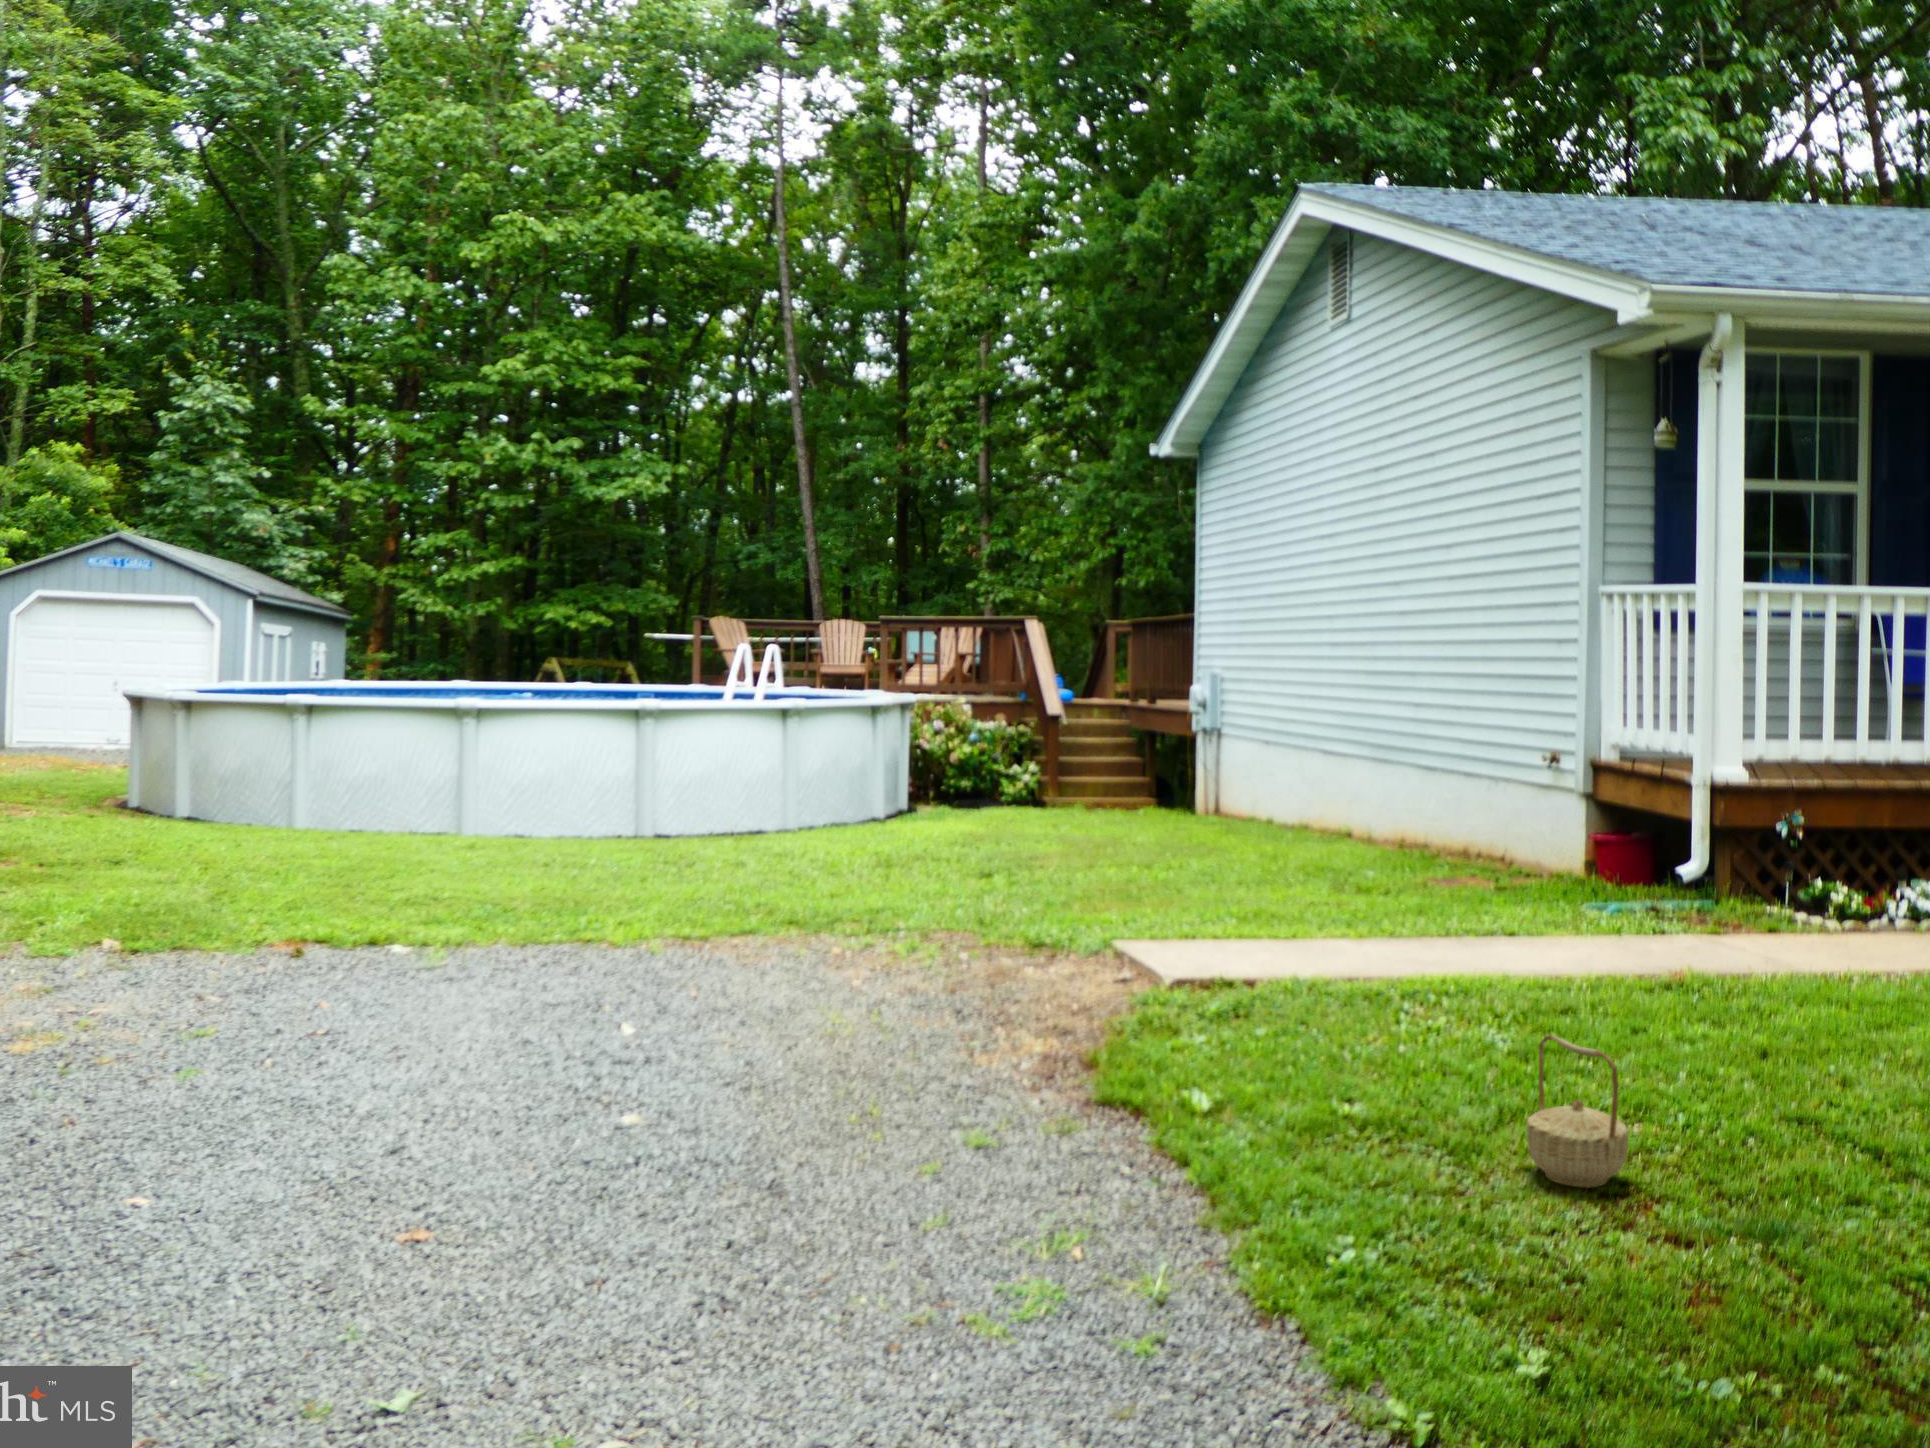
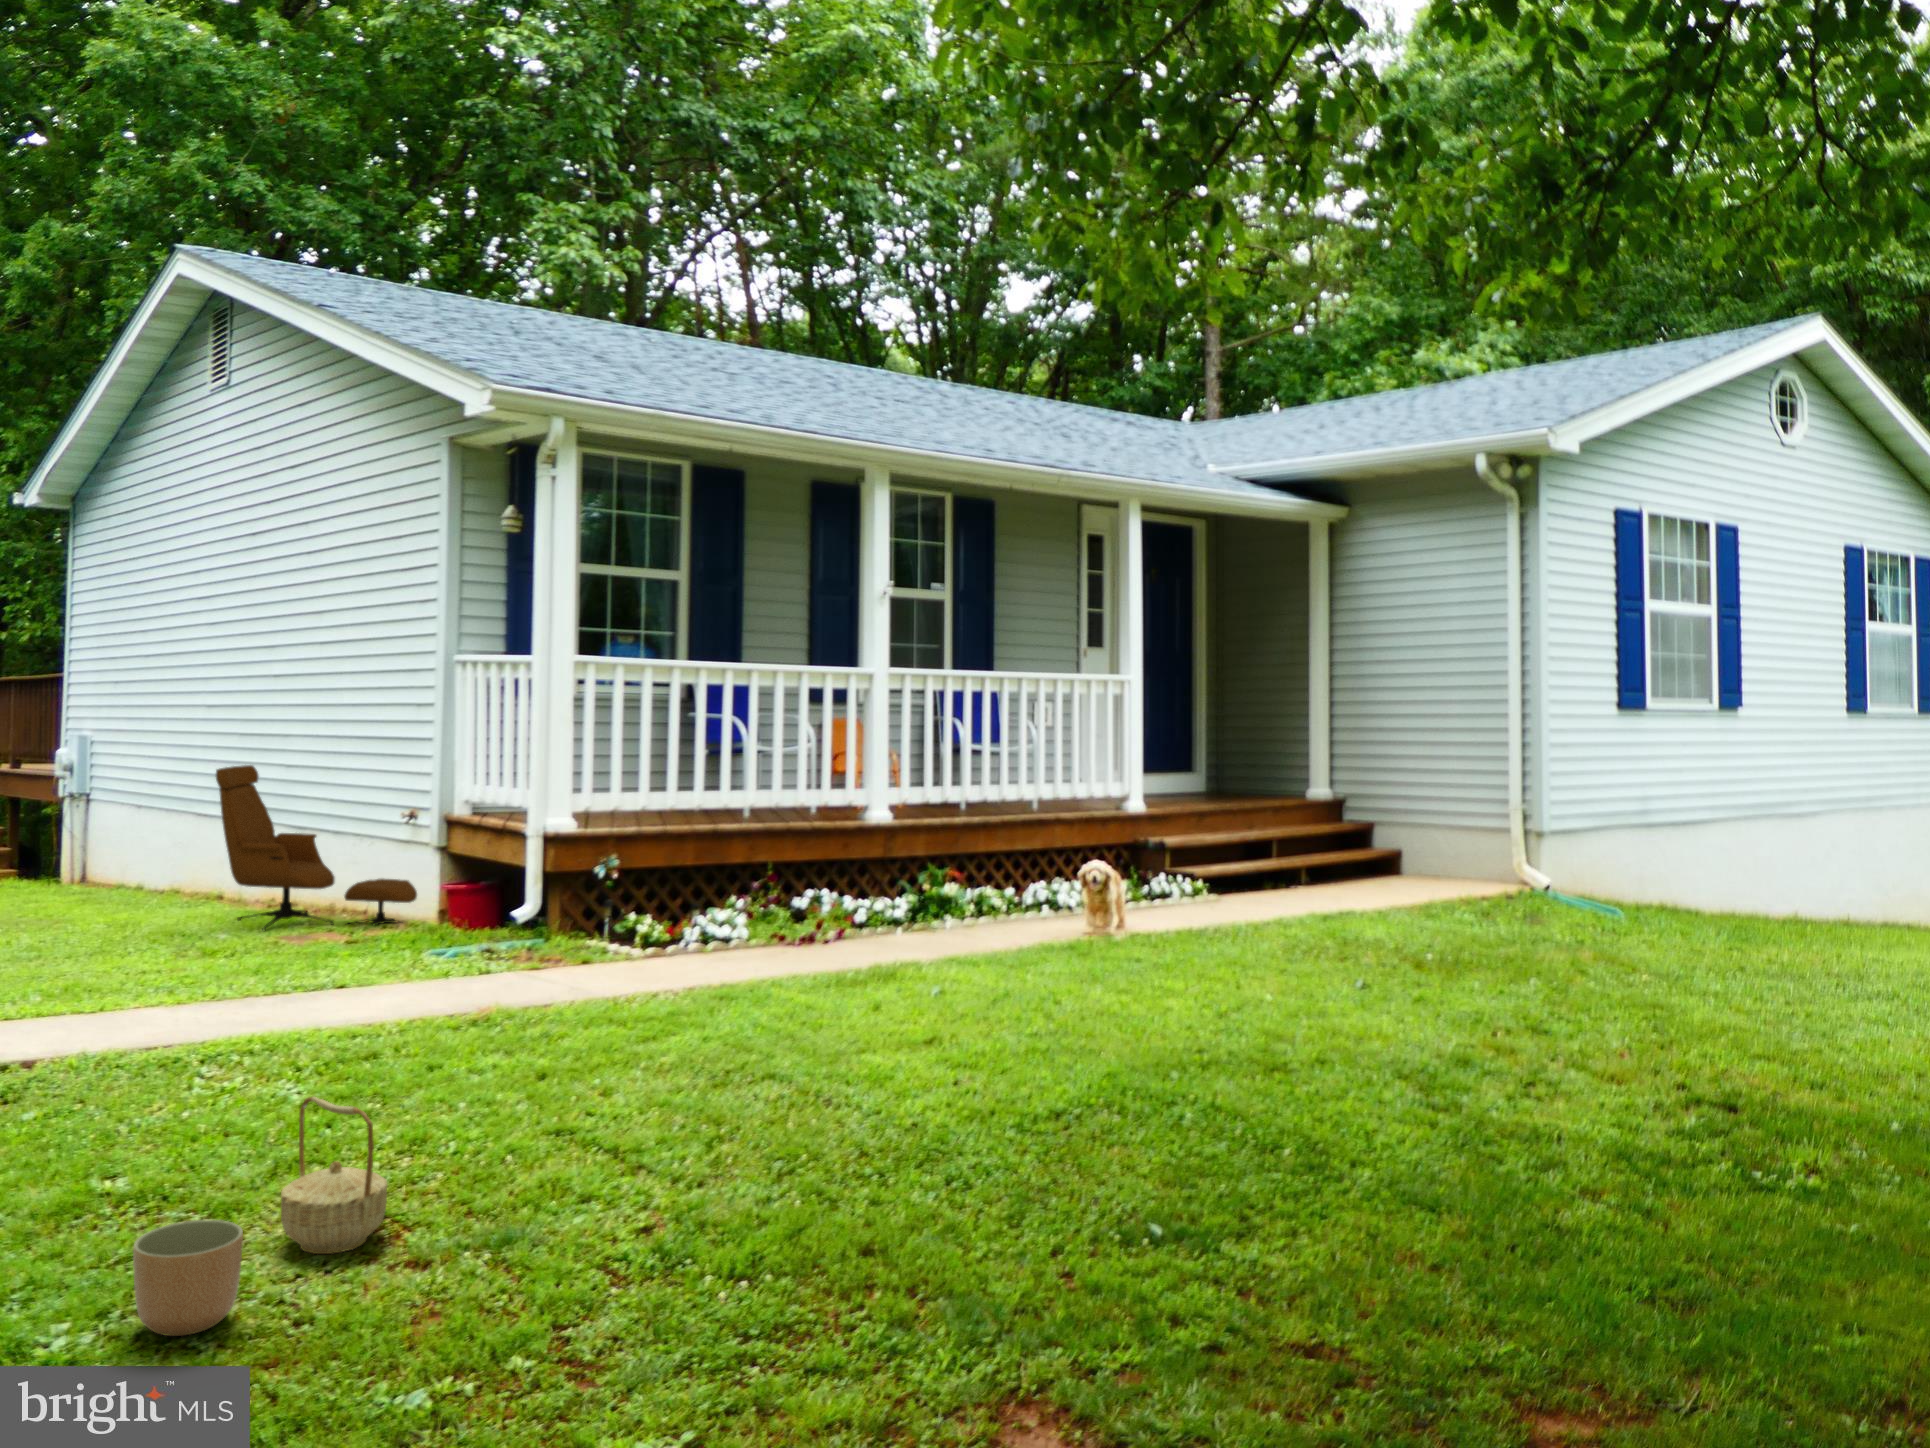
lounge chair: none [1361,705,1563,882] -> present [216,765,417,931]
planter: none [1418,1132,1510,1233] -> present [133,1220,243,1336]

